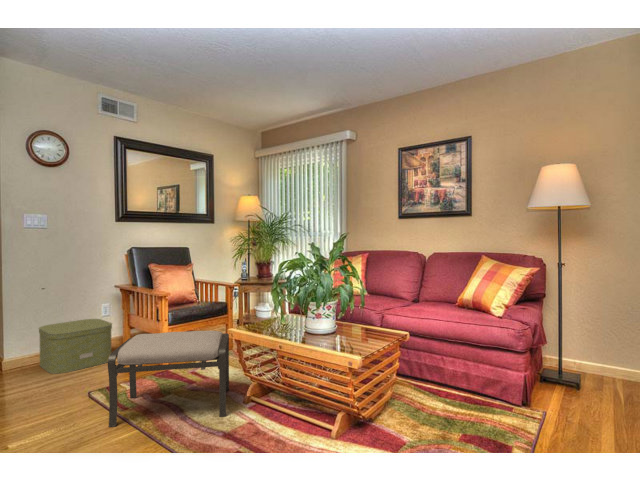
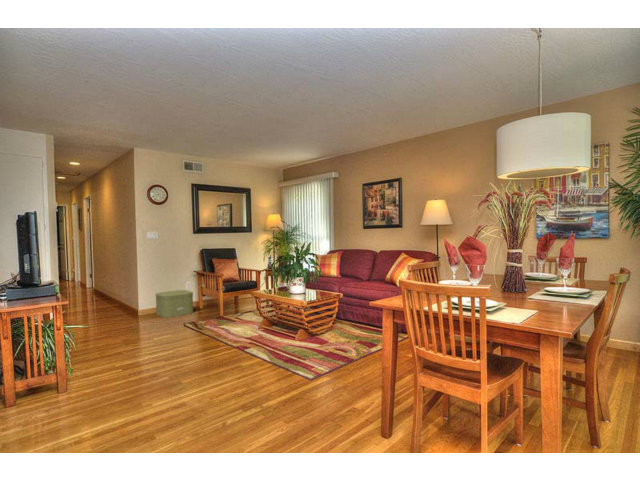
ottoman: present [108,331,229,427] -> none [194,293,253,335]

